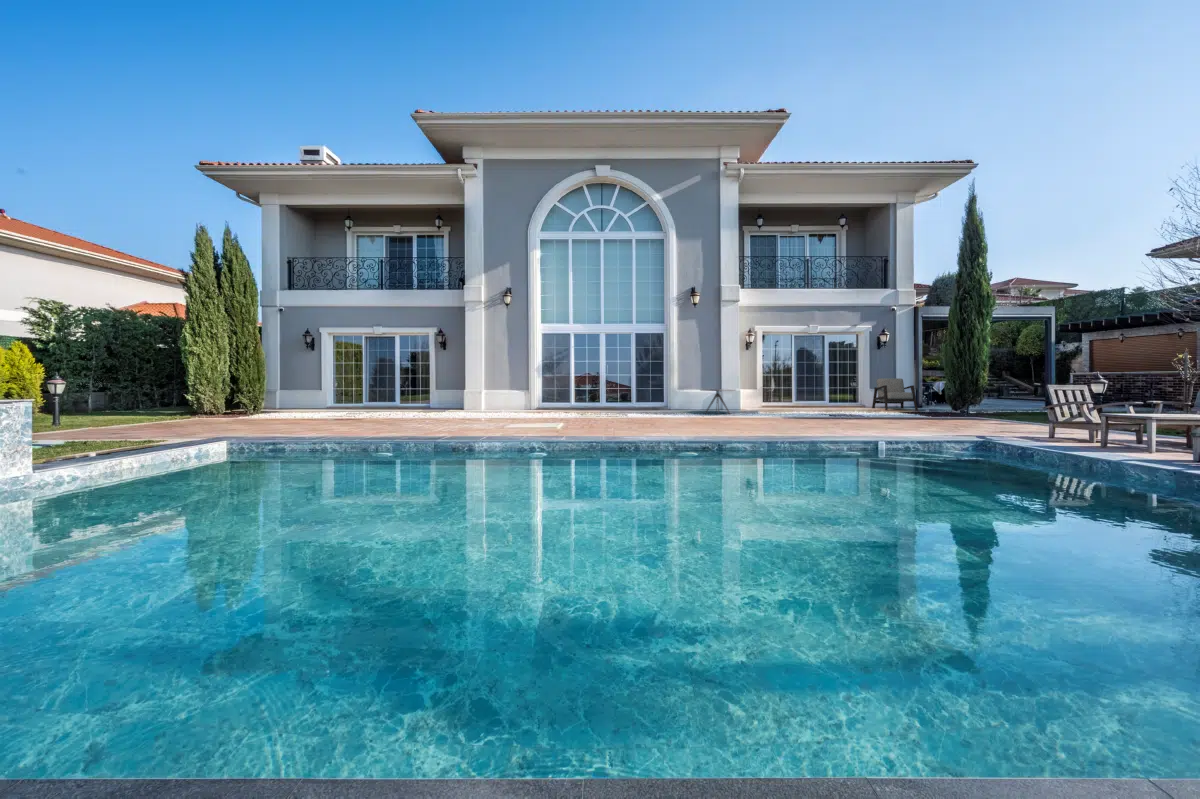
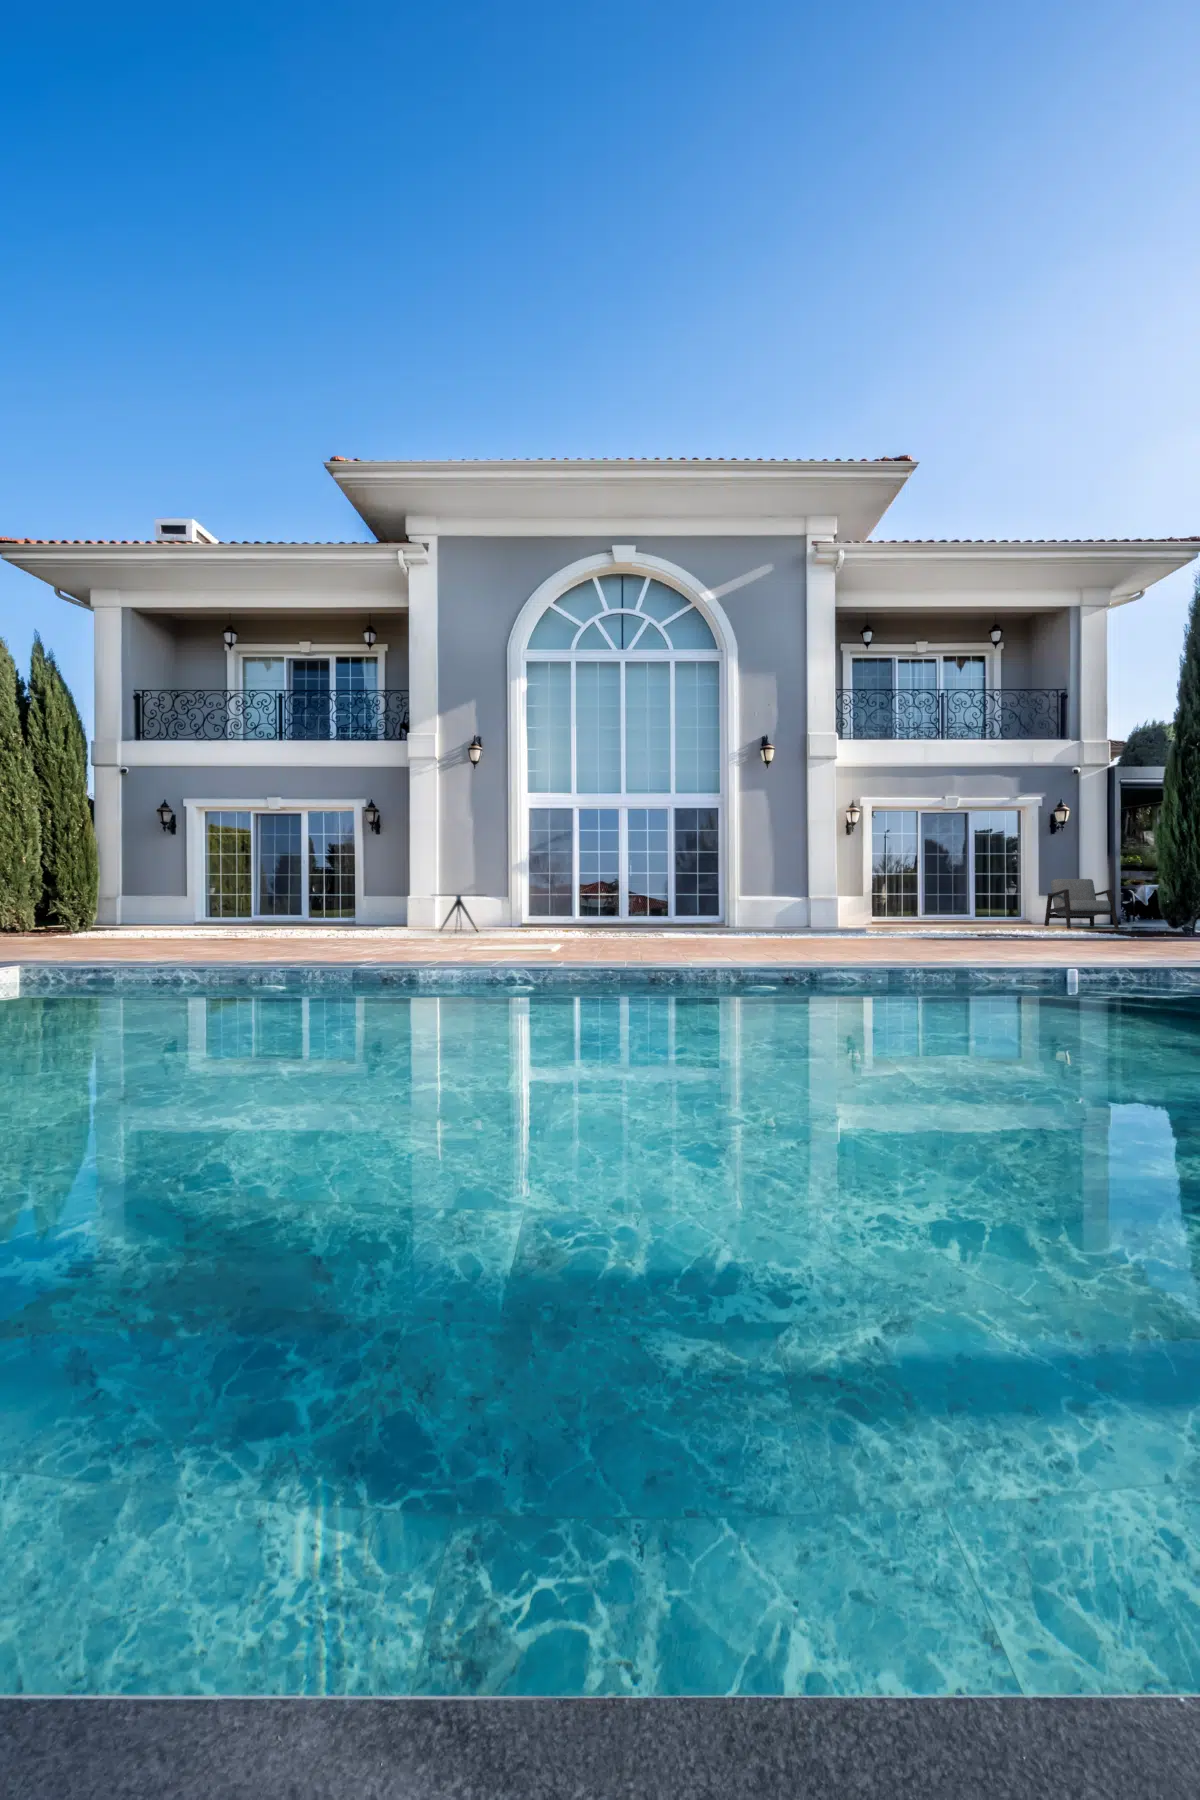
round table: present [702,389,735,413] -> present [432,894,484,931]

